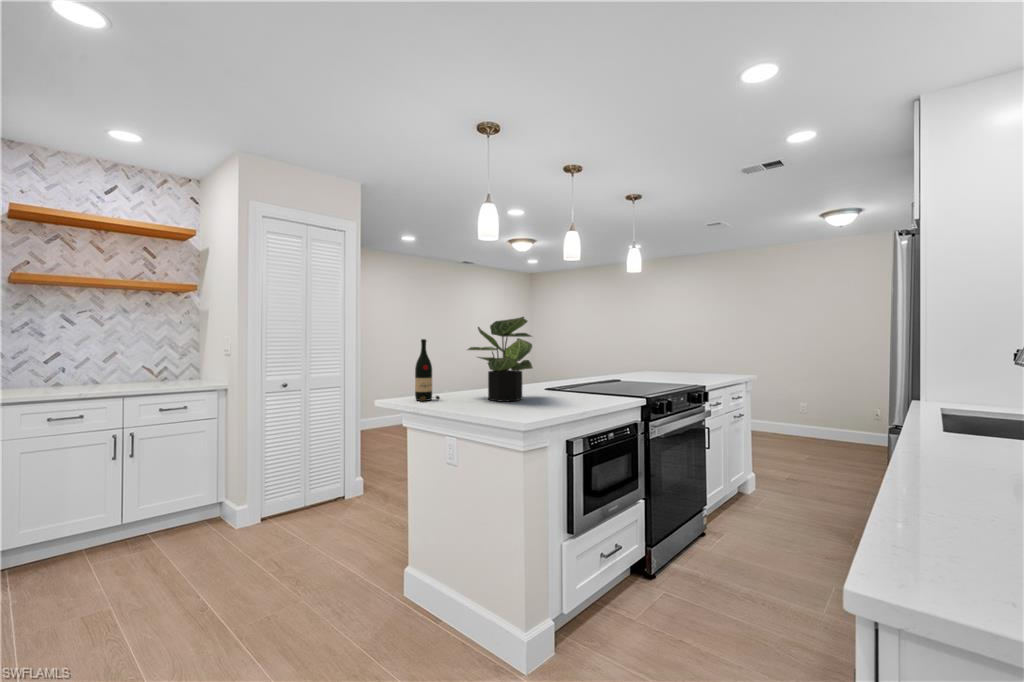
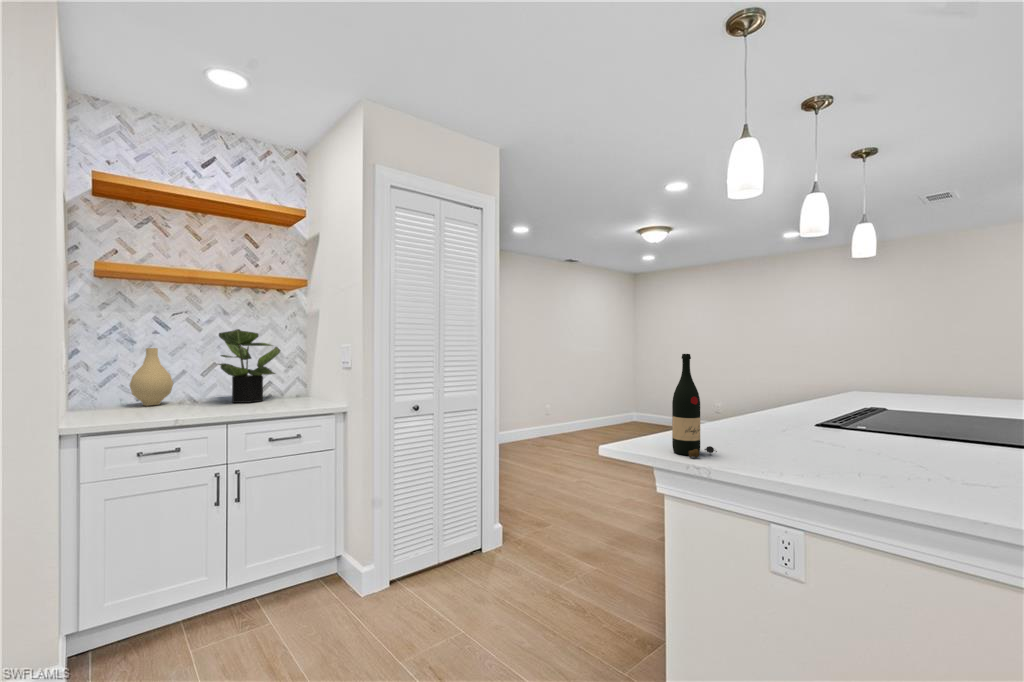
potted plant: present [468,317,532,401] -> present [218,329,280,403]
vase: none [40,340,79,386] -> present [129,348,173,406]

